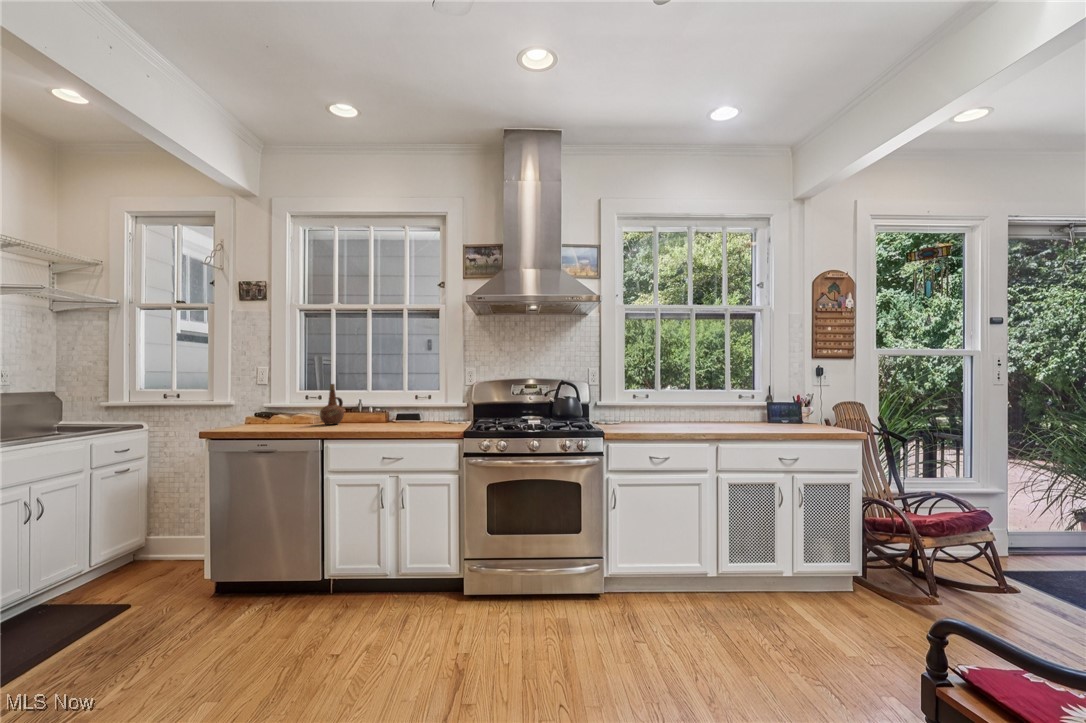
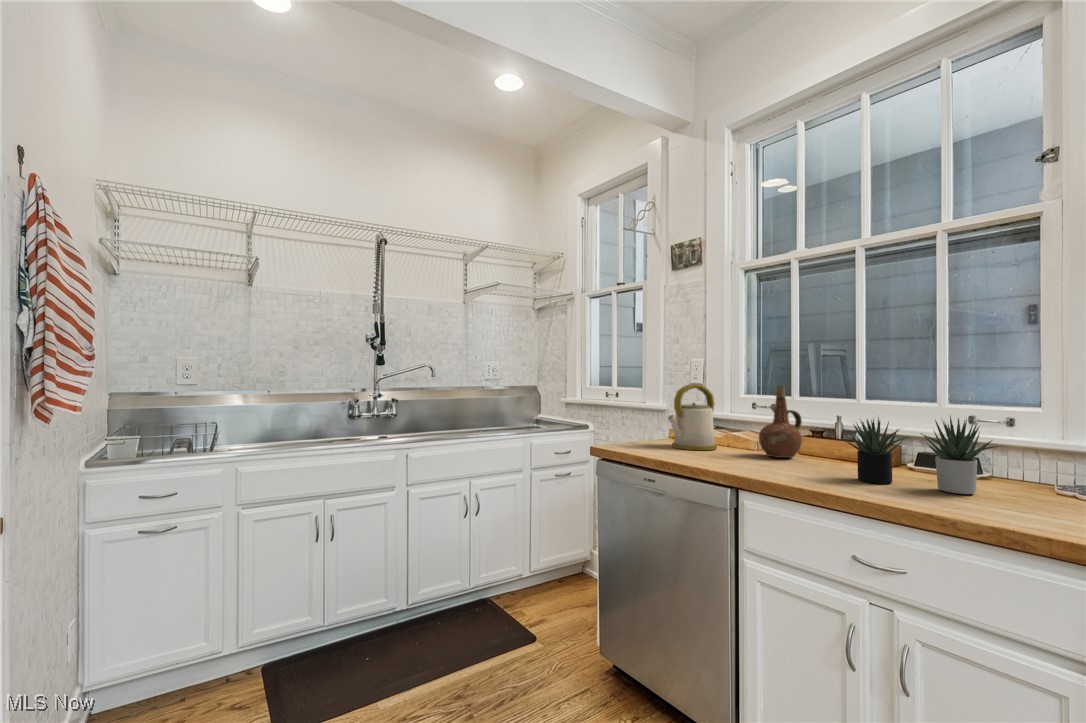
kettle: none [258,384,290,428] -> present [668,384,717,450]
succulent plant: none [369,393,430,427] -> present [843,416,999,494]

